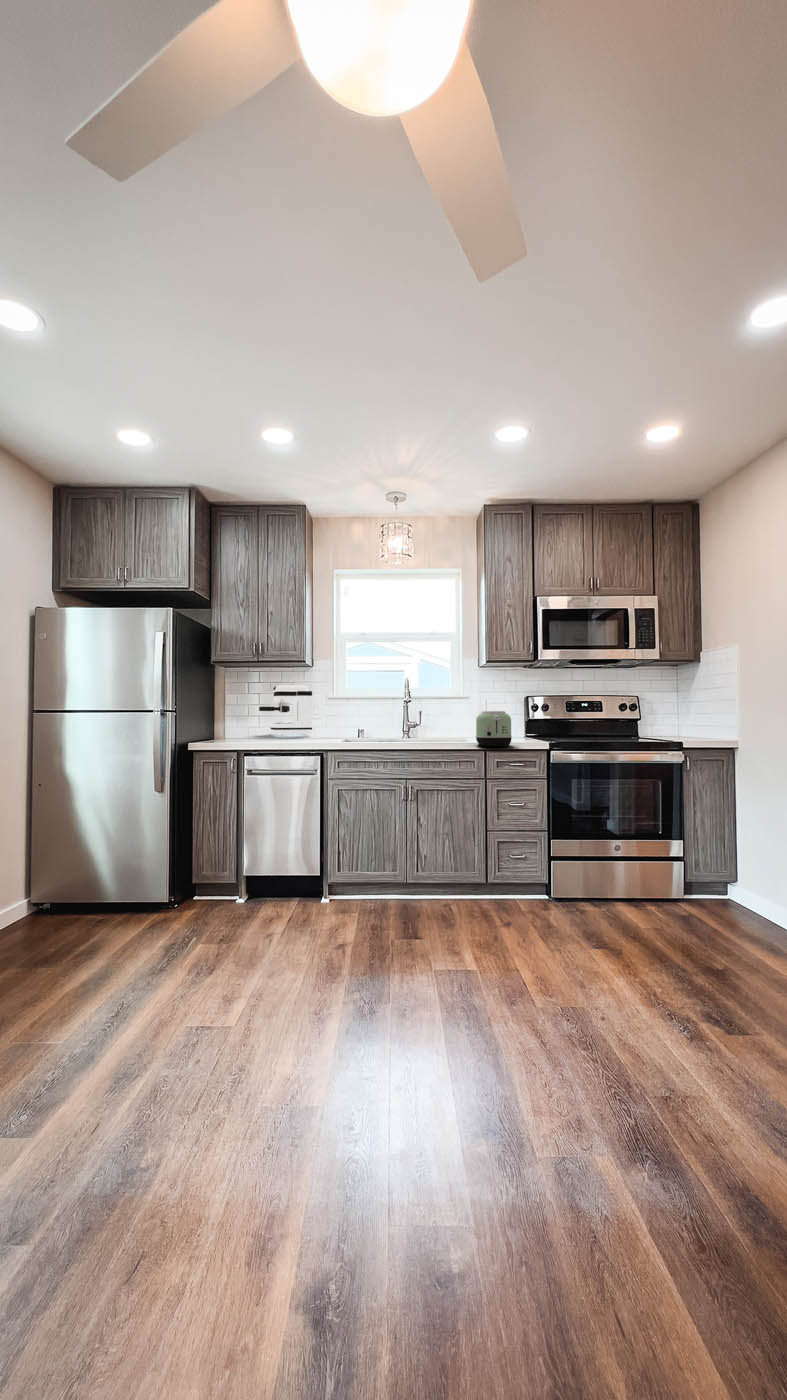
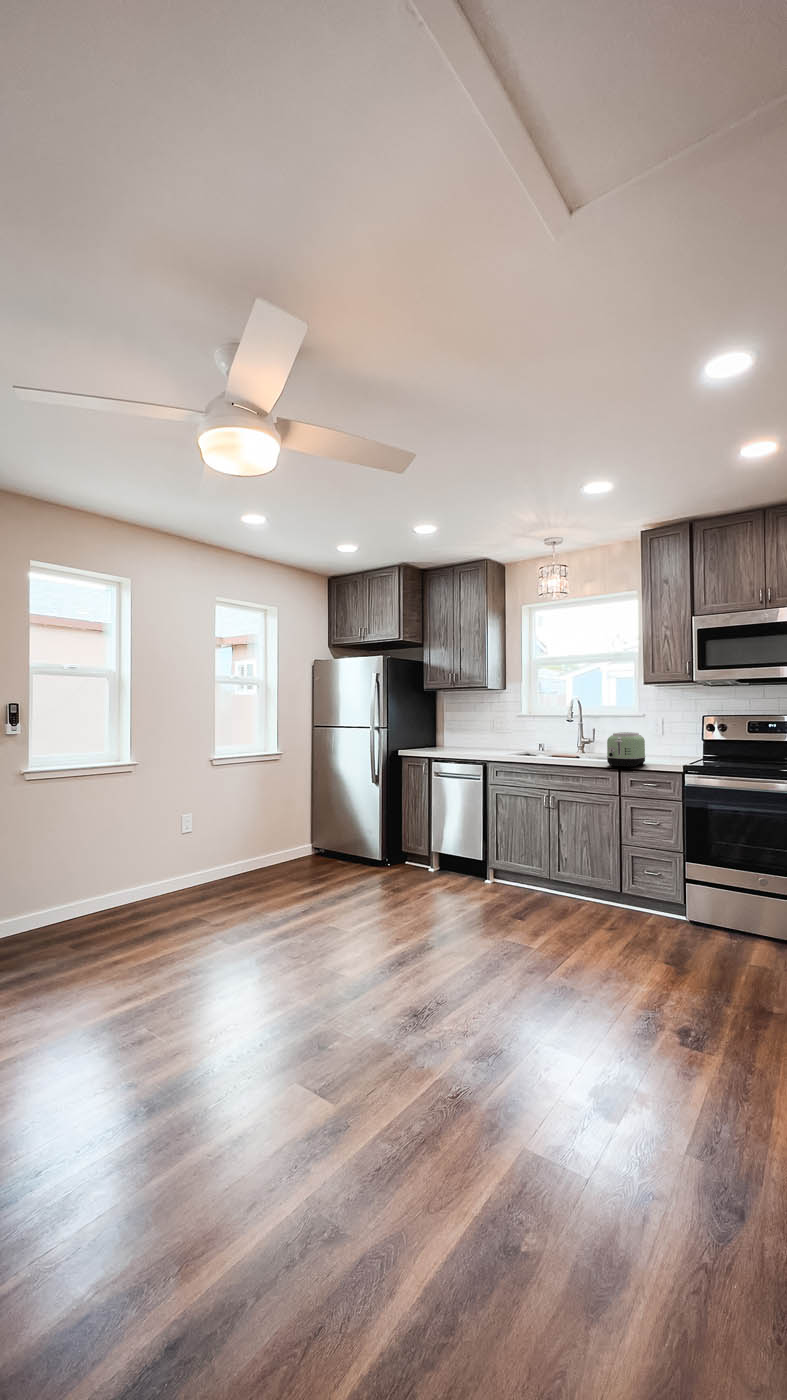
coffee maker: present [259,685,312,735] -> none [468,705,507,746]

